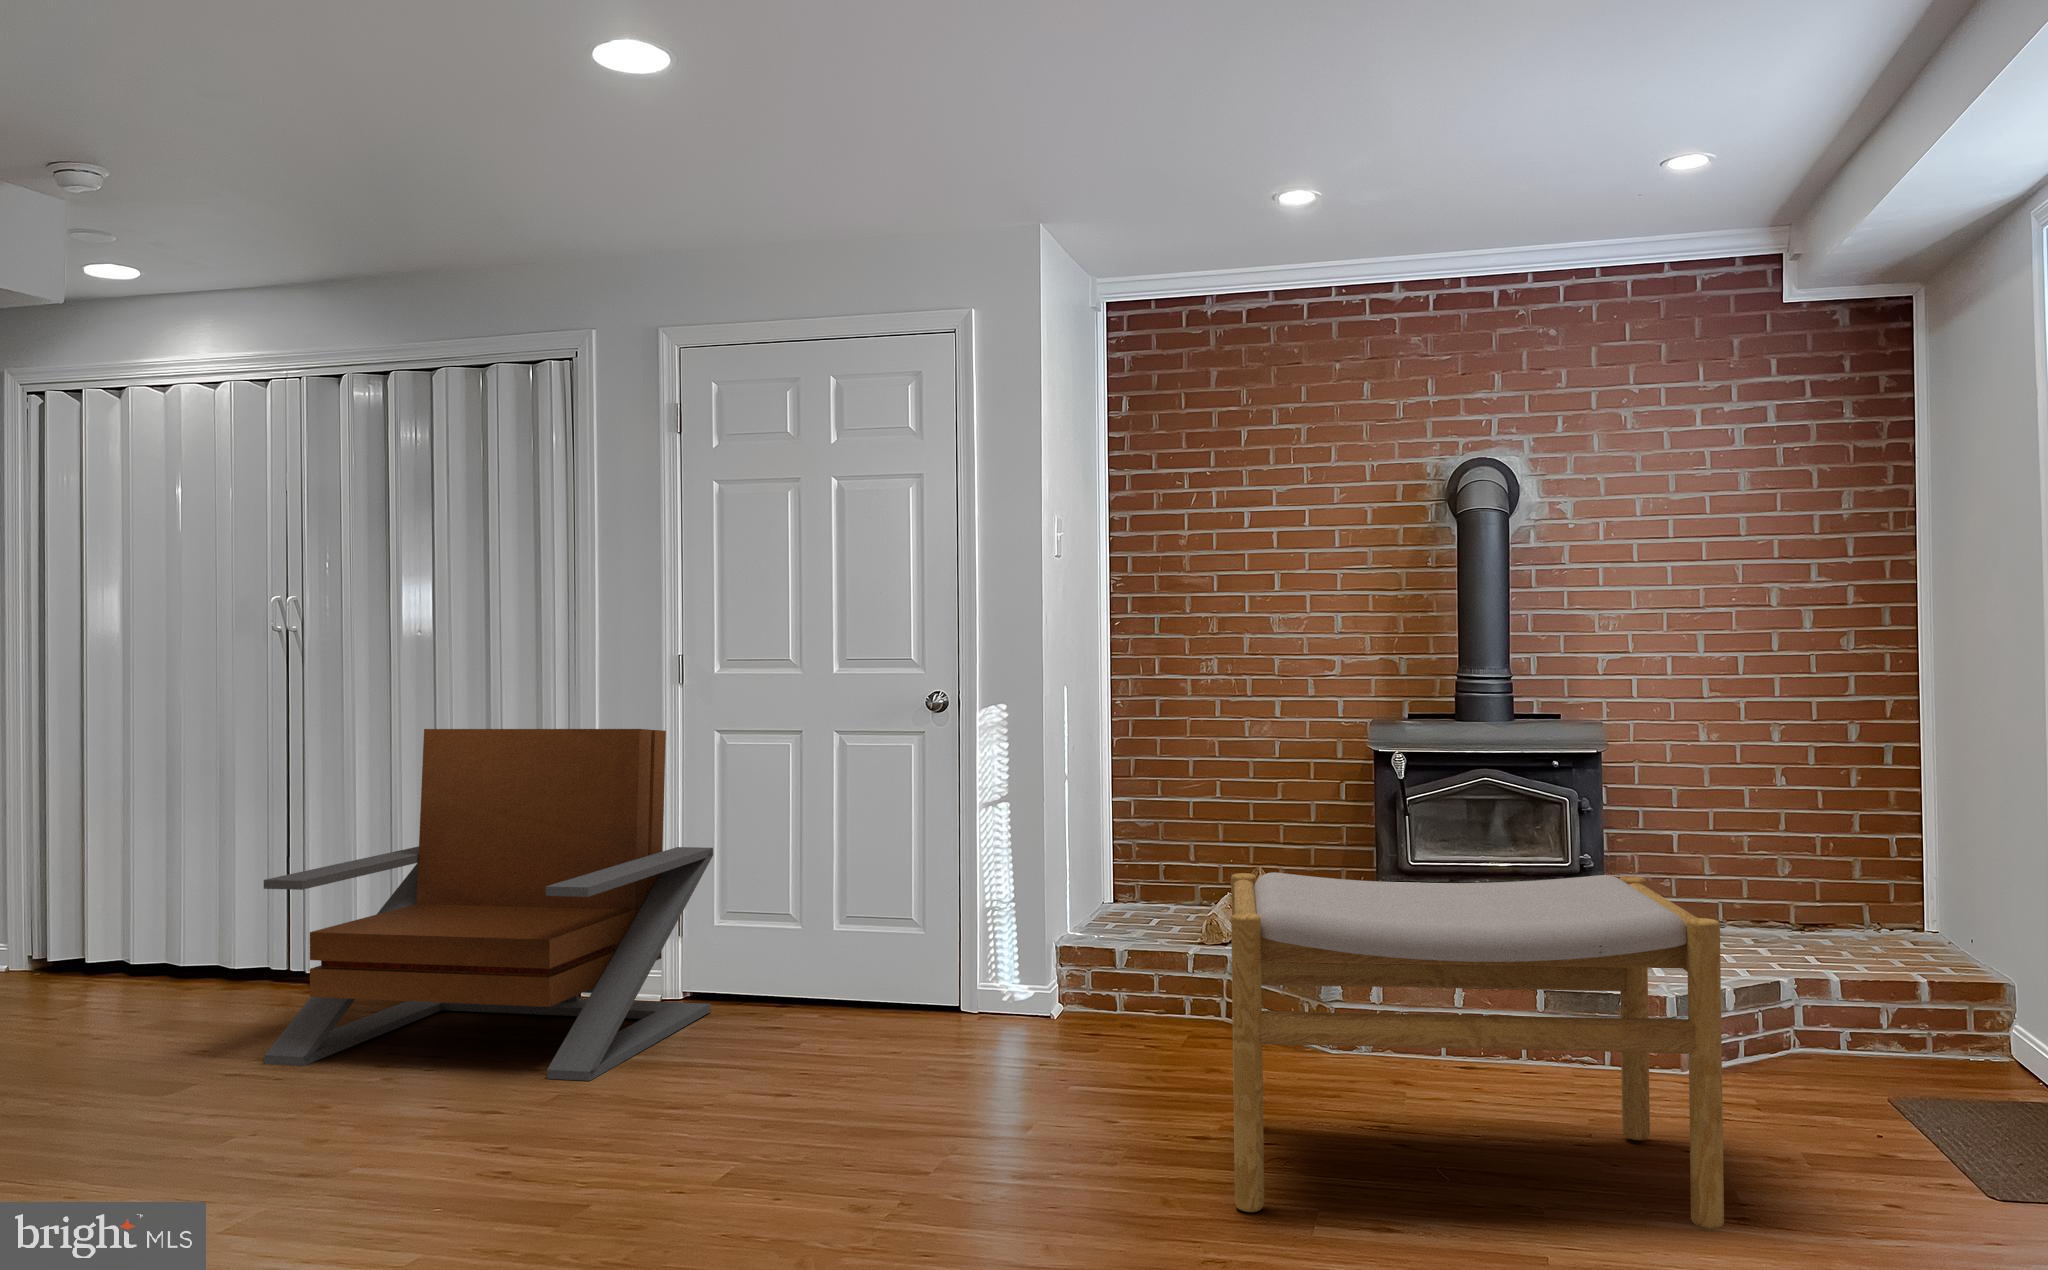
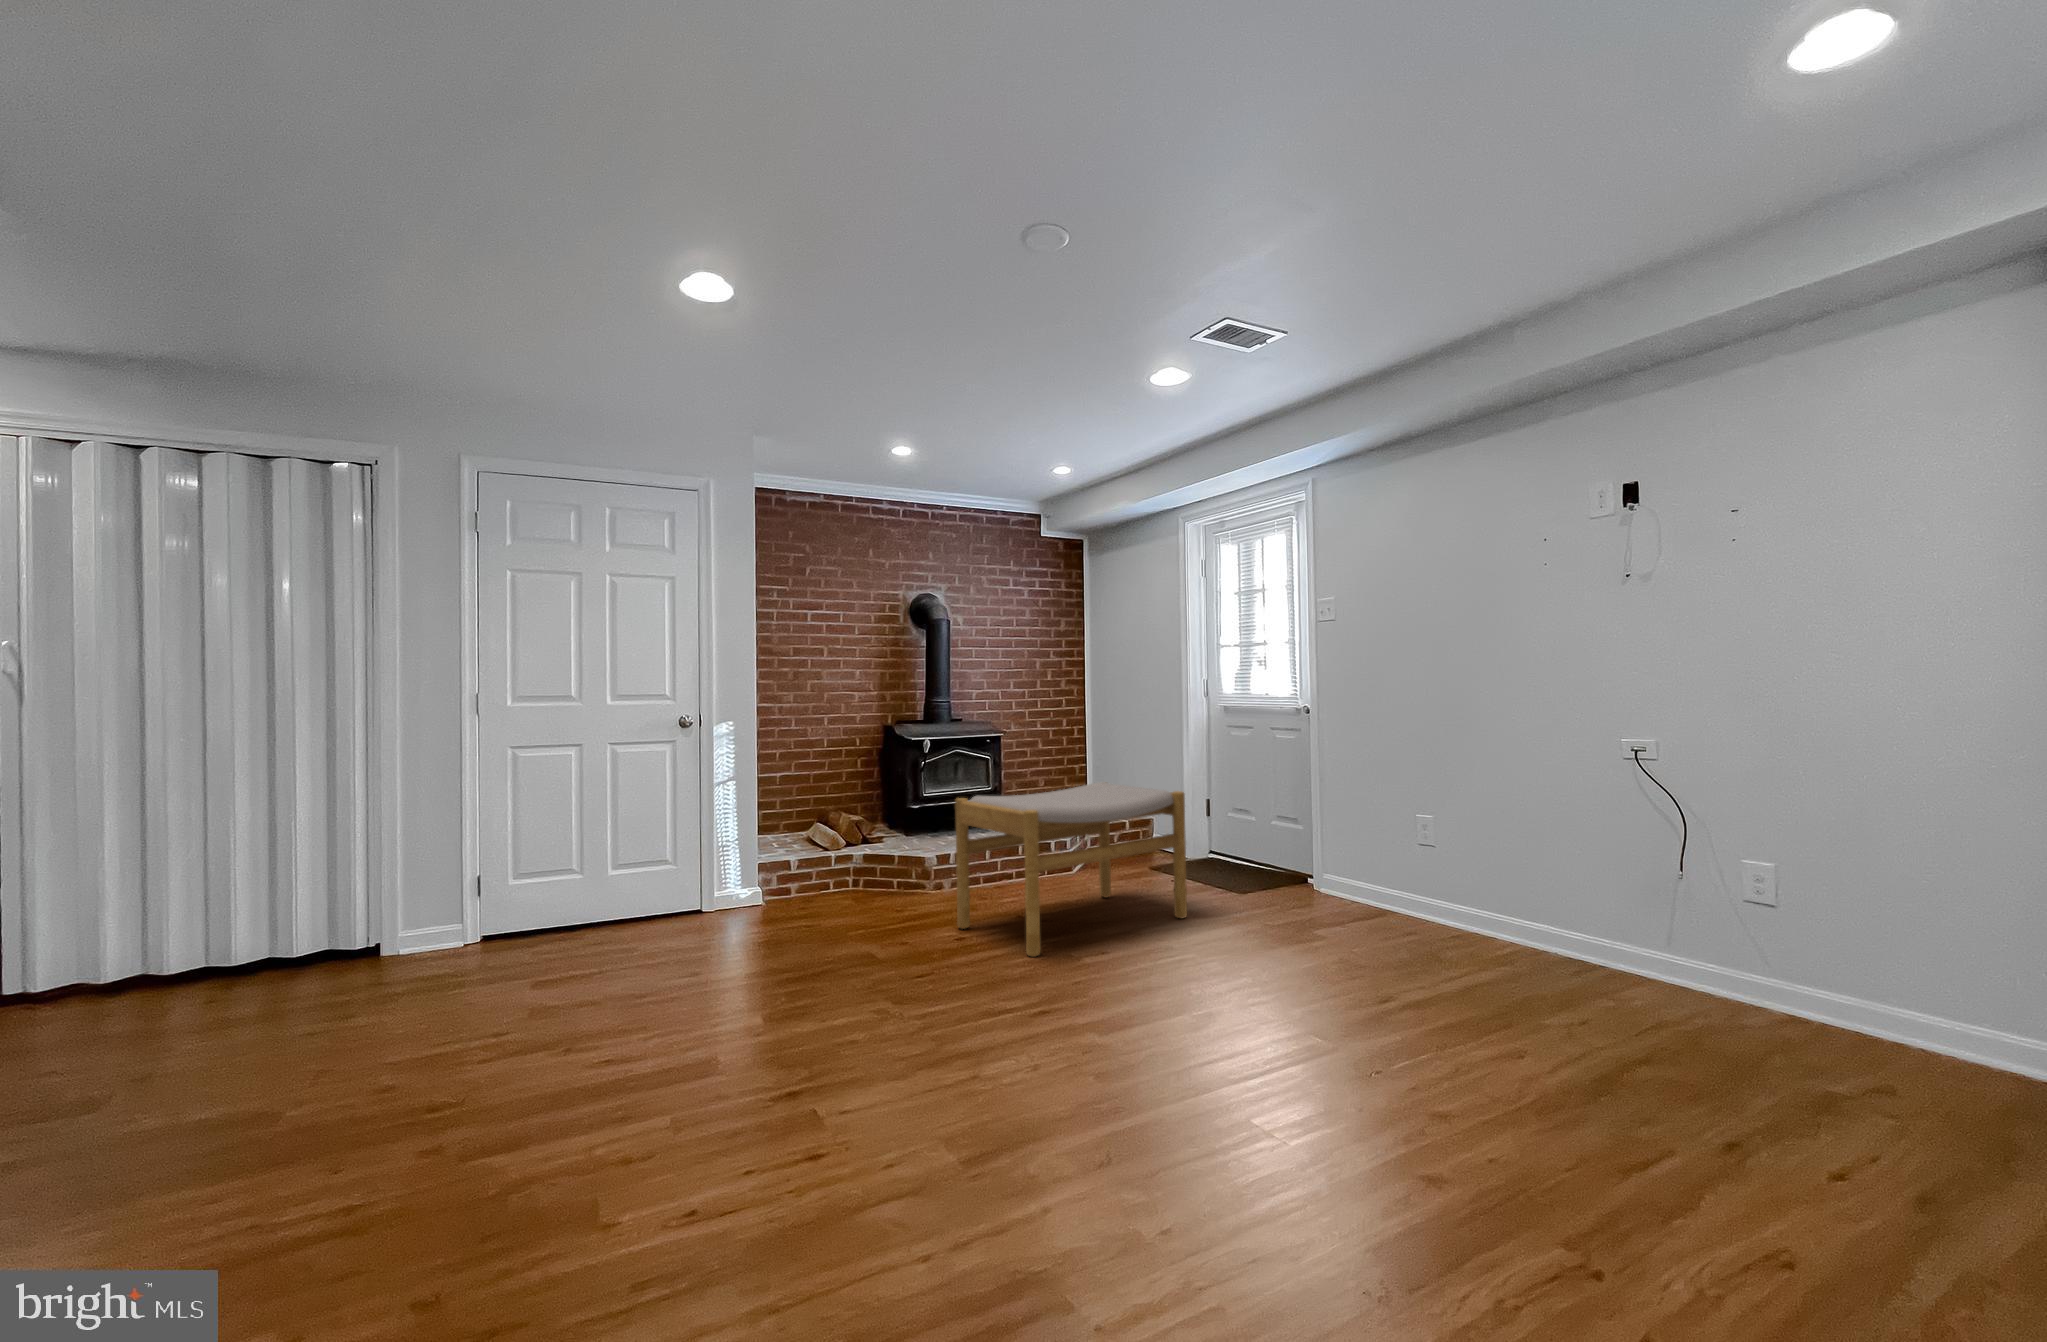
lounge chair: present [264,729,713,1081] -> none [140,747,526,1075]

